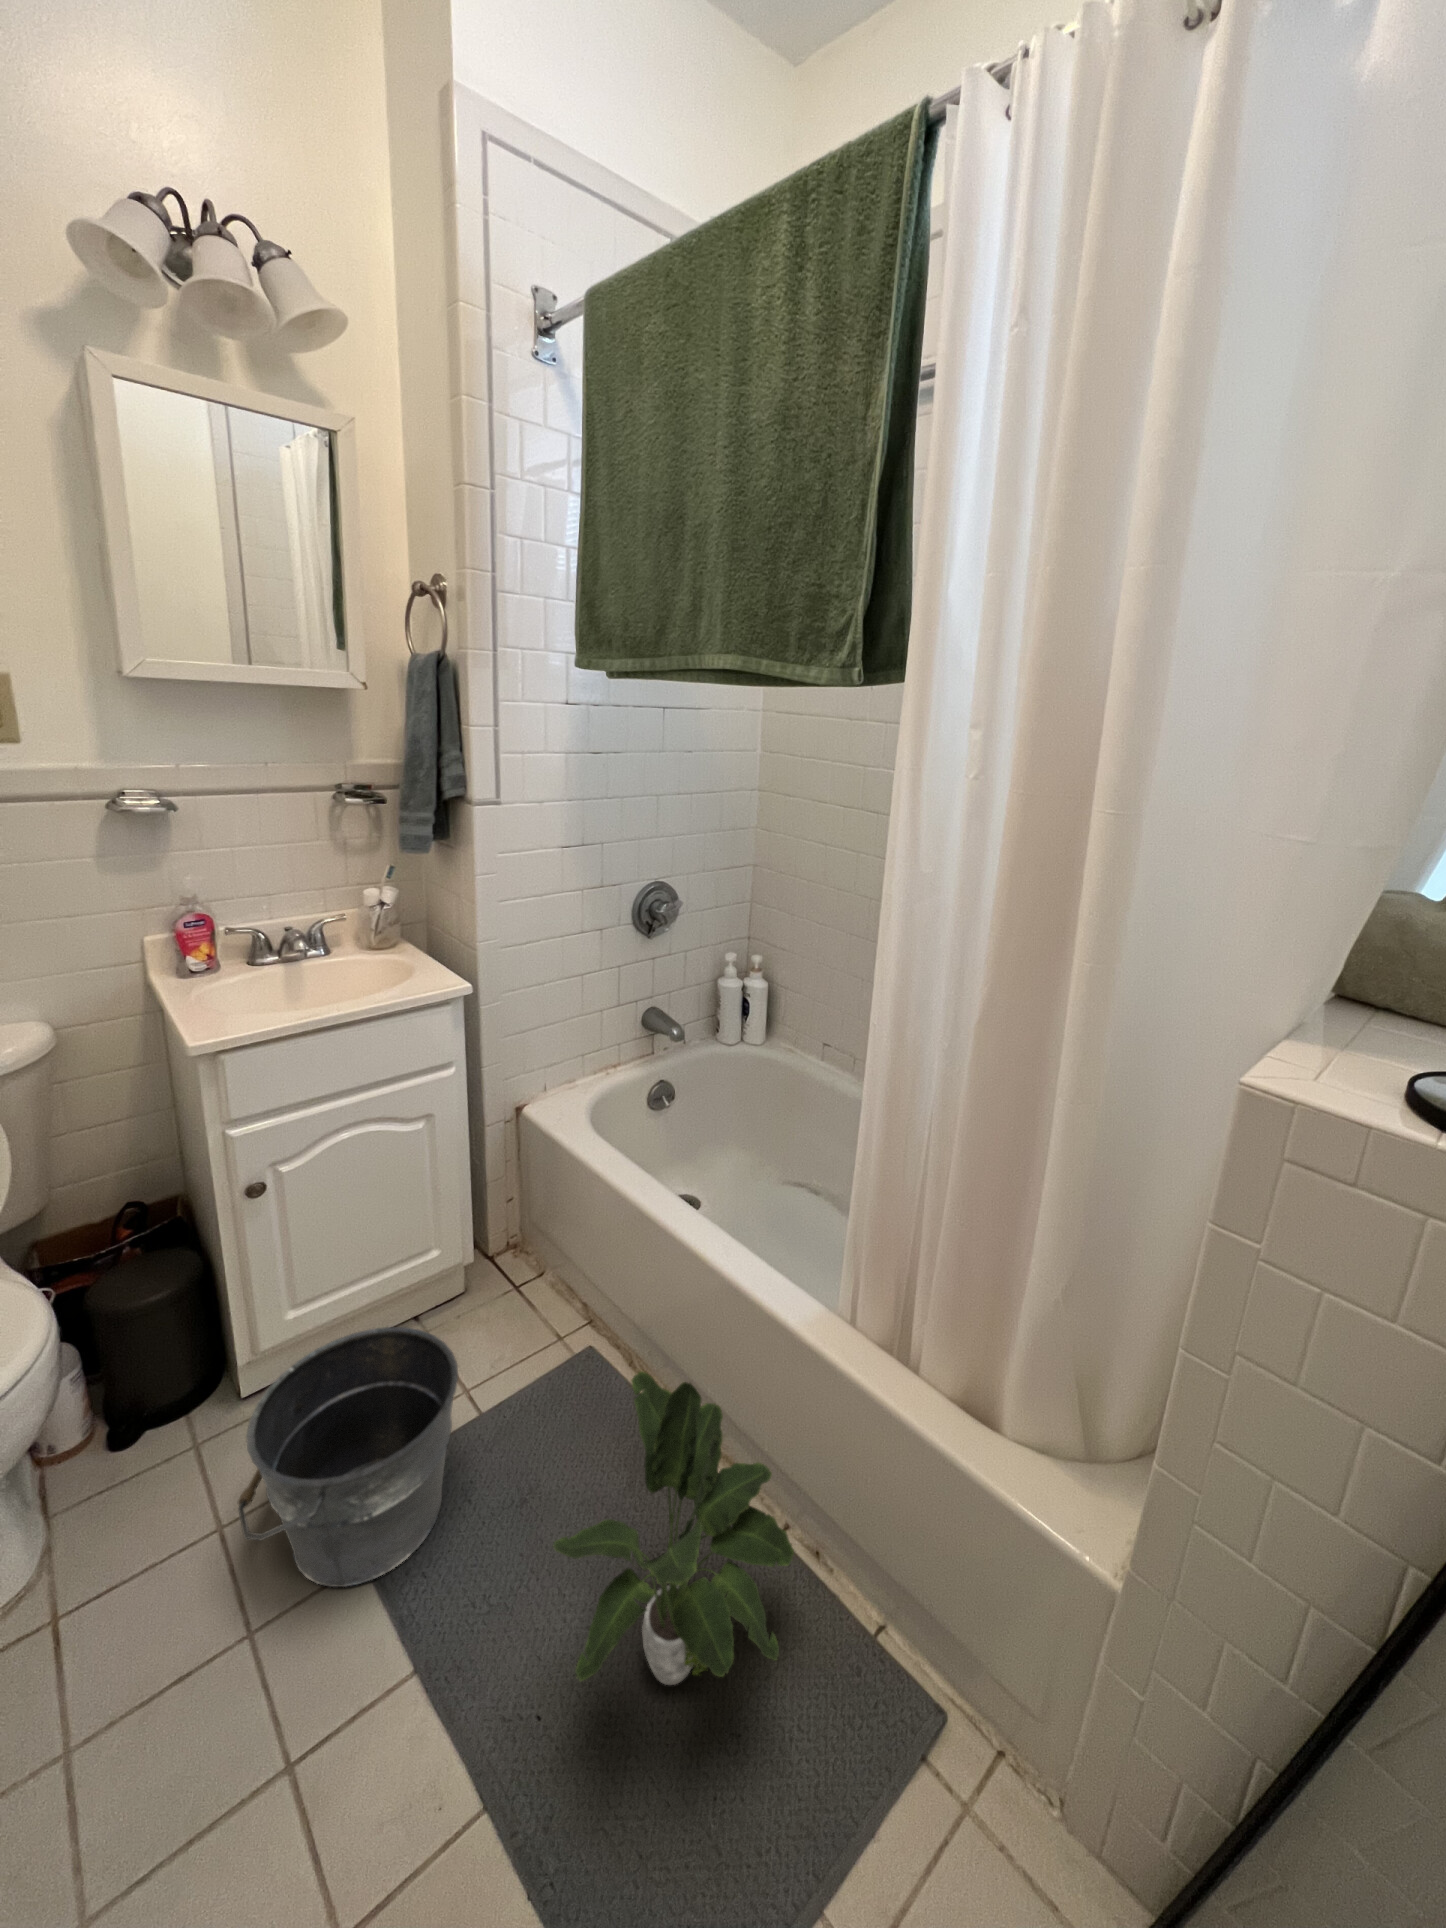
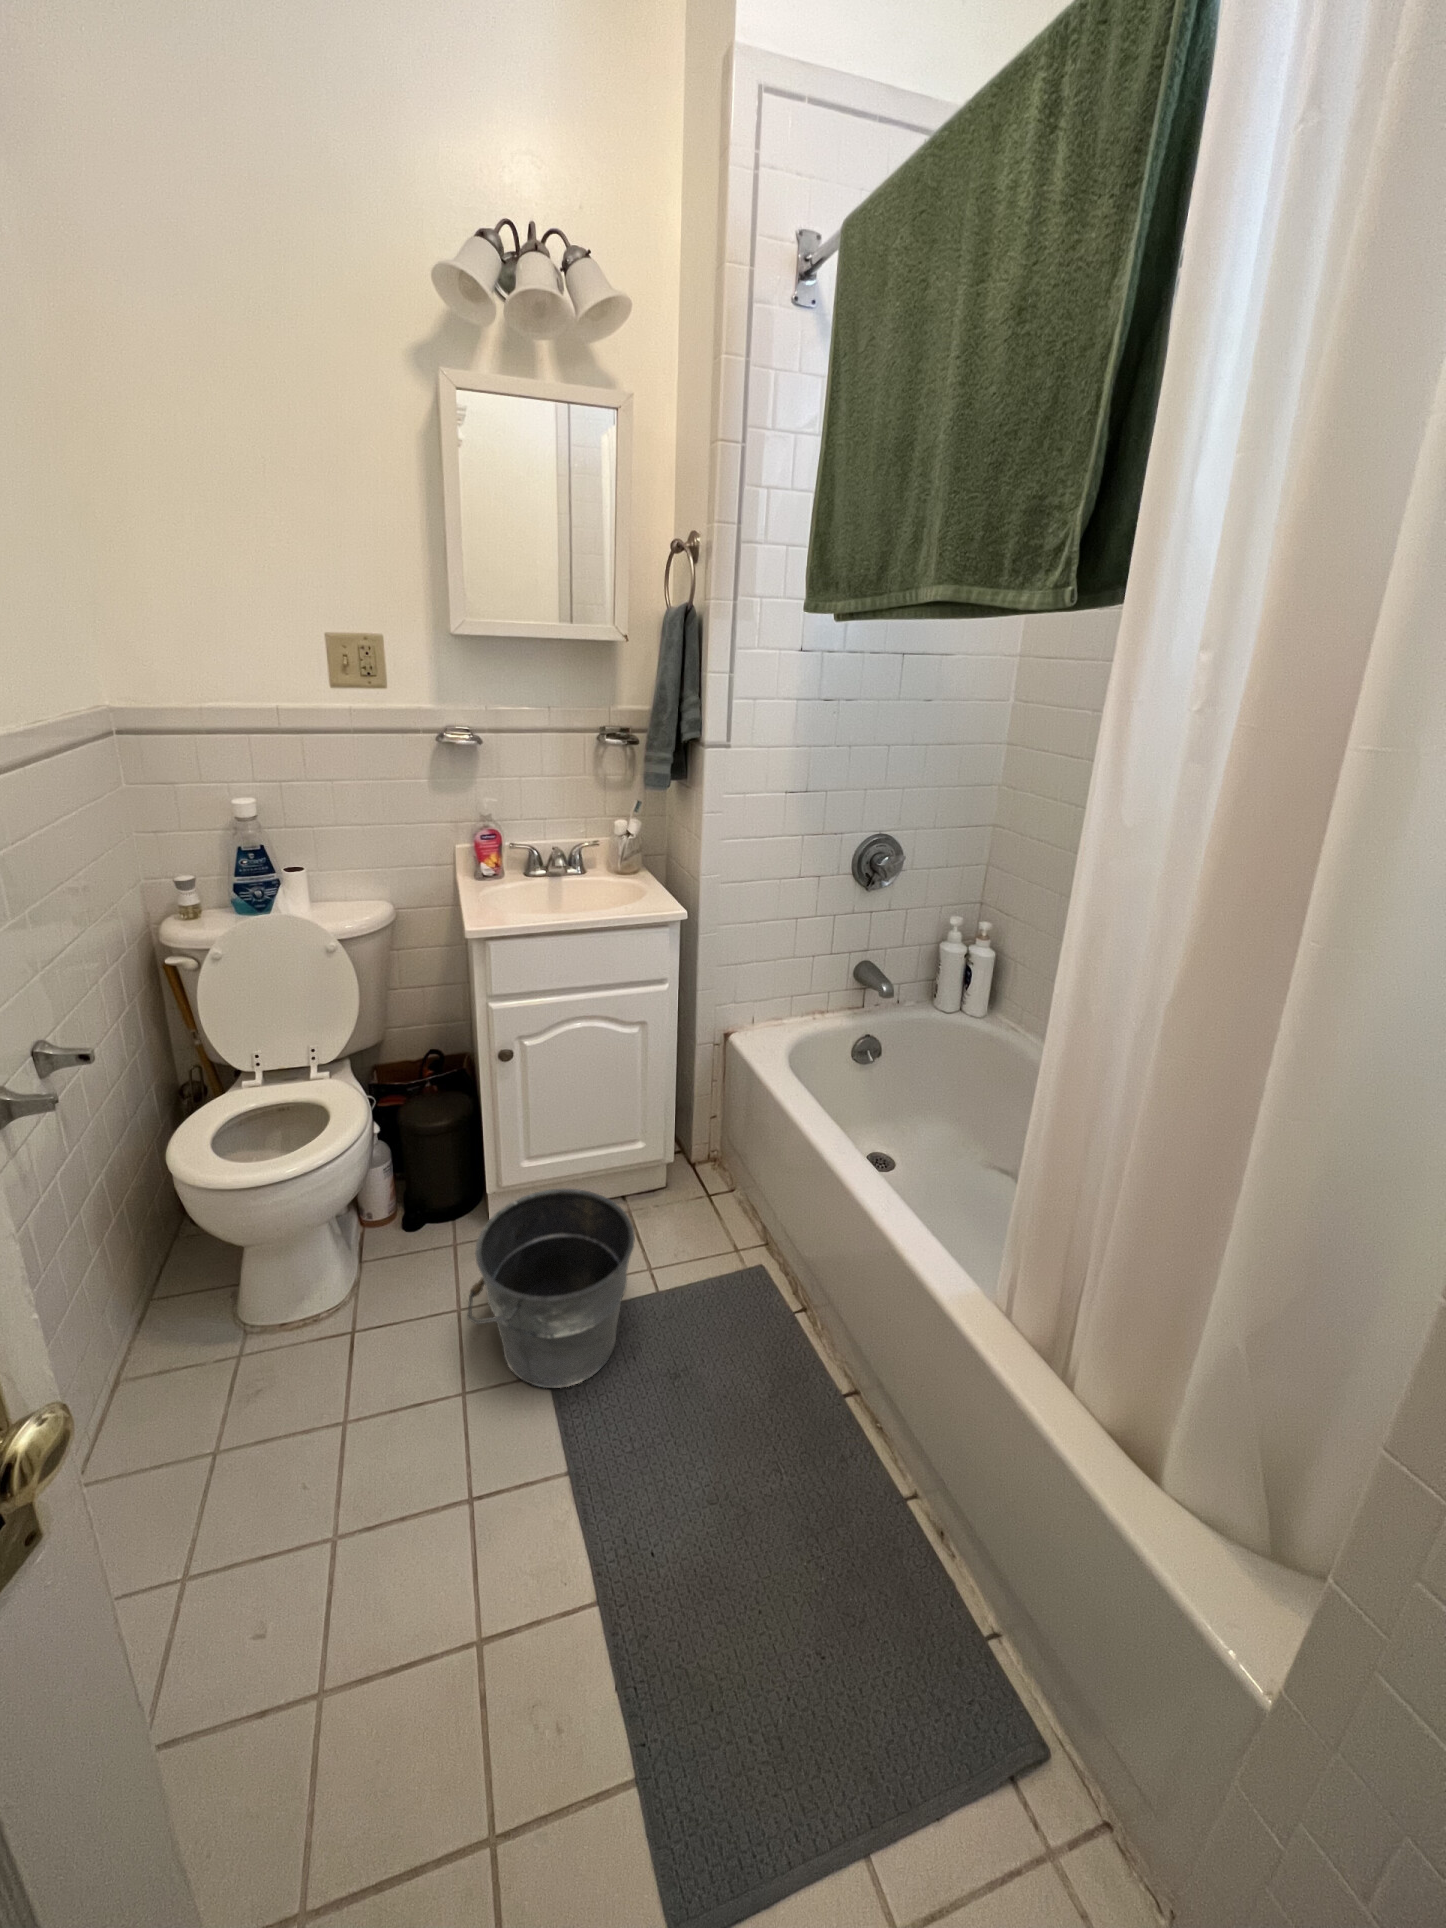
potted plant: present [553,1372,794,1685] -> none [672,1292,910,1611]

